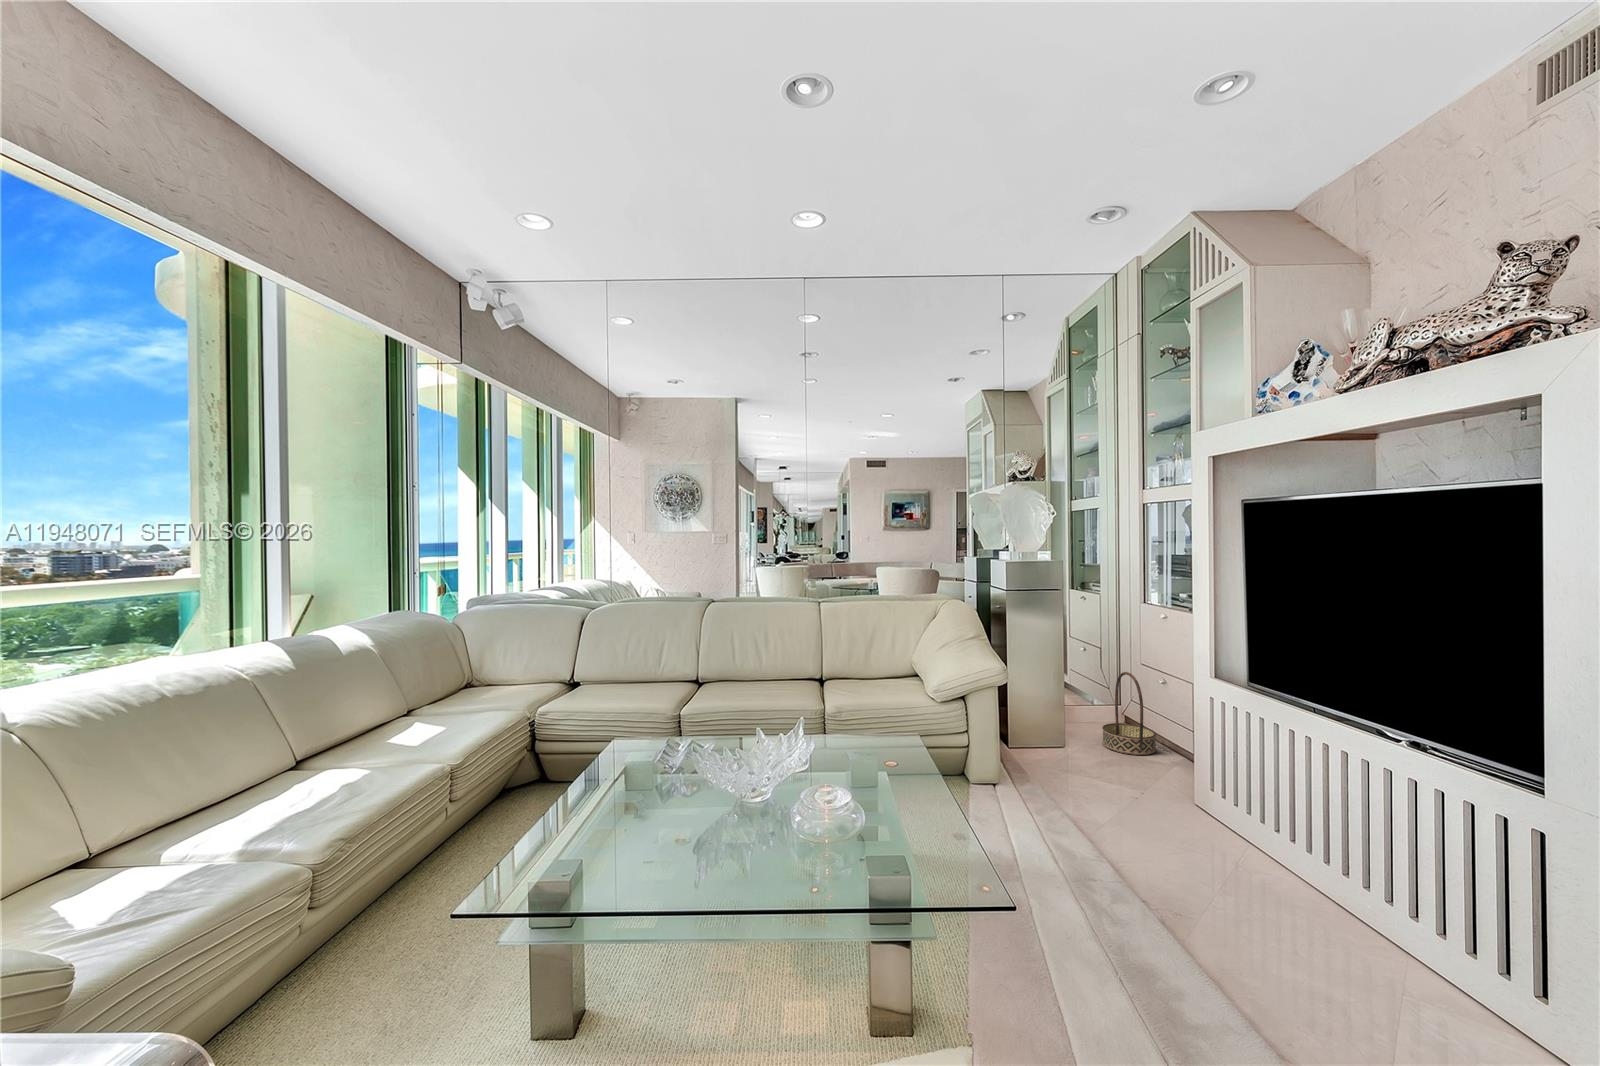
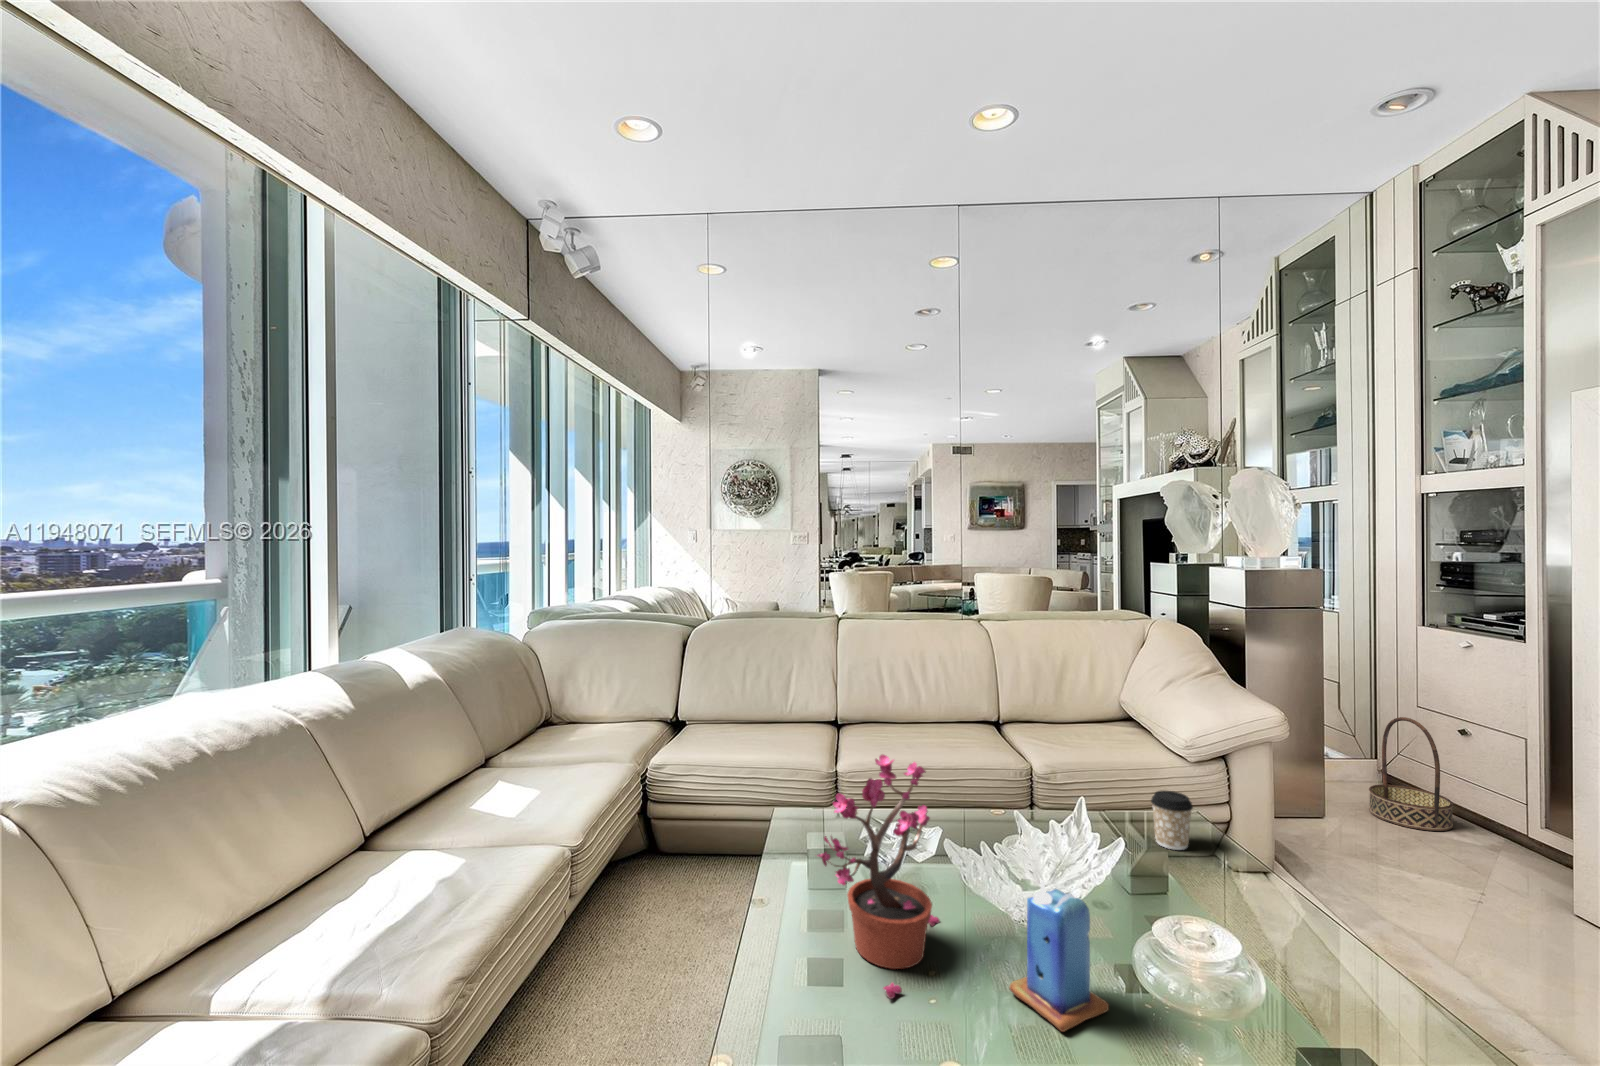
potted plant: none [590,689,689,842] -> present [817,755,940,999]
coffee cup: none [869,718,895,758] -> present [1151,791,1193,850]
candle: none [705,762,761,854] -> present [1009,880,1109,1032]

